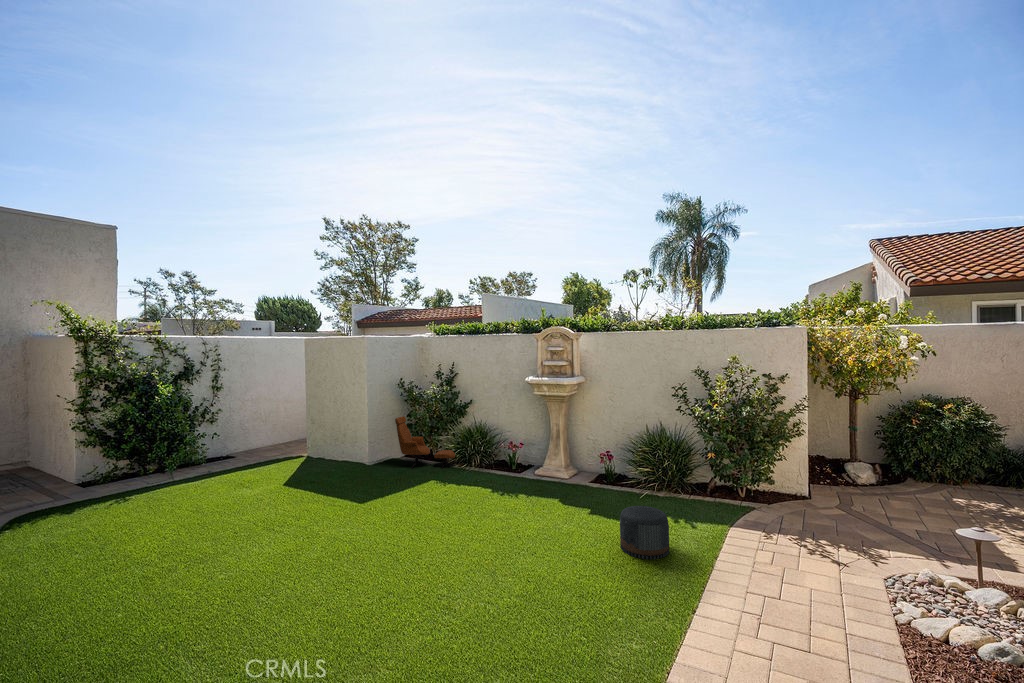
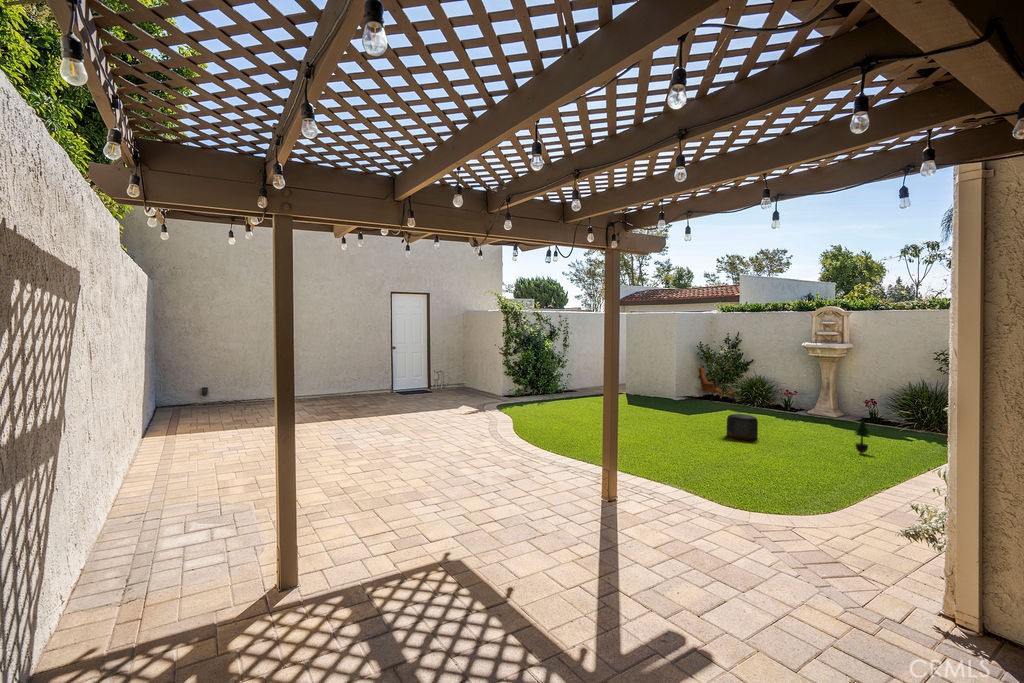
pouf: present [620,506,669,559] -> present [727,414,758,440]
potted tree: none [582,565,613,652] -> present [855,417,870,453]

